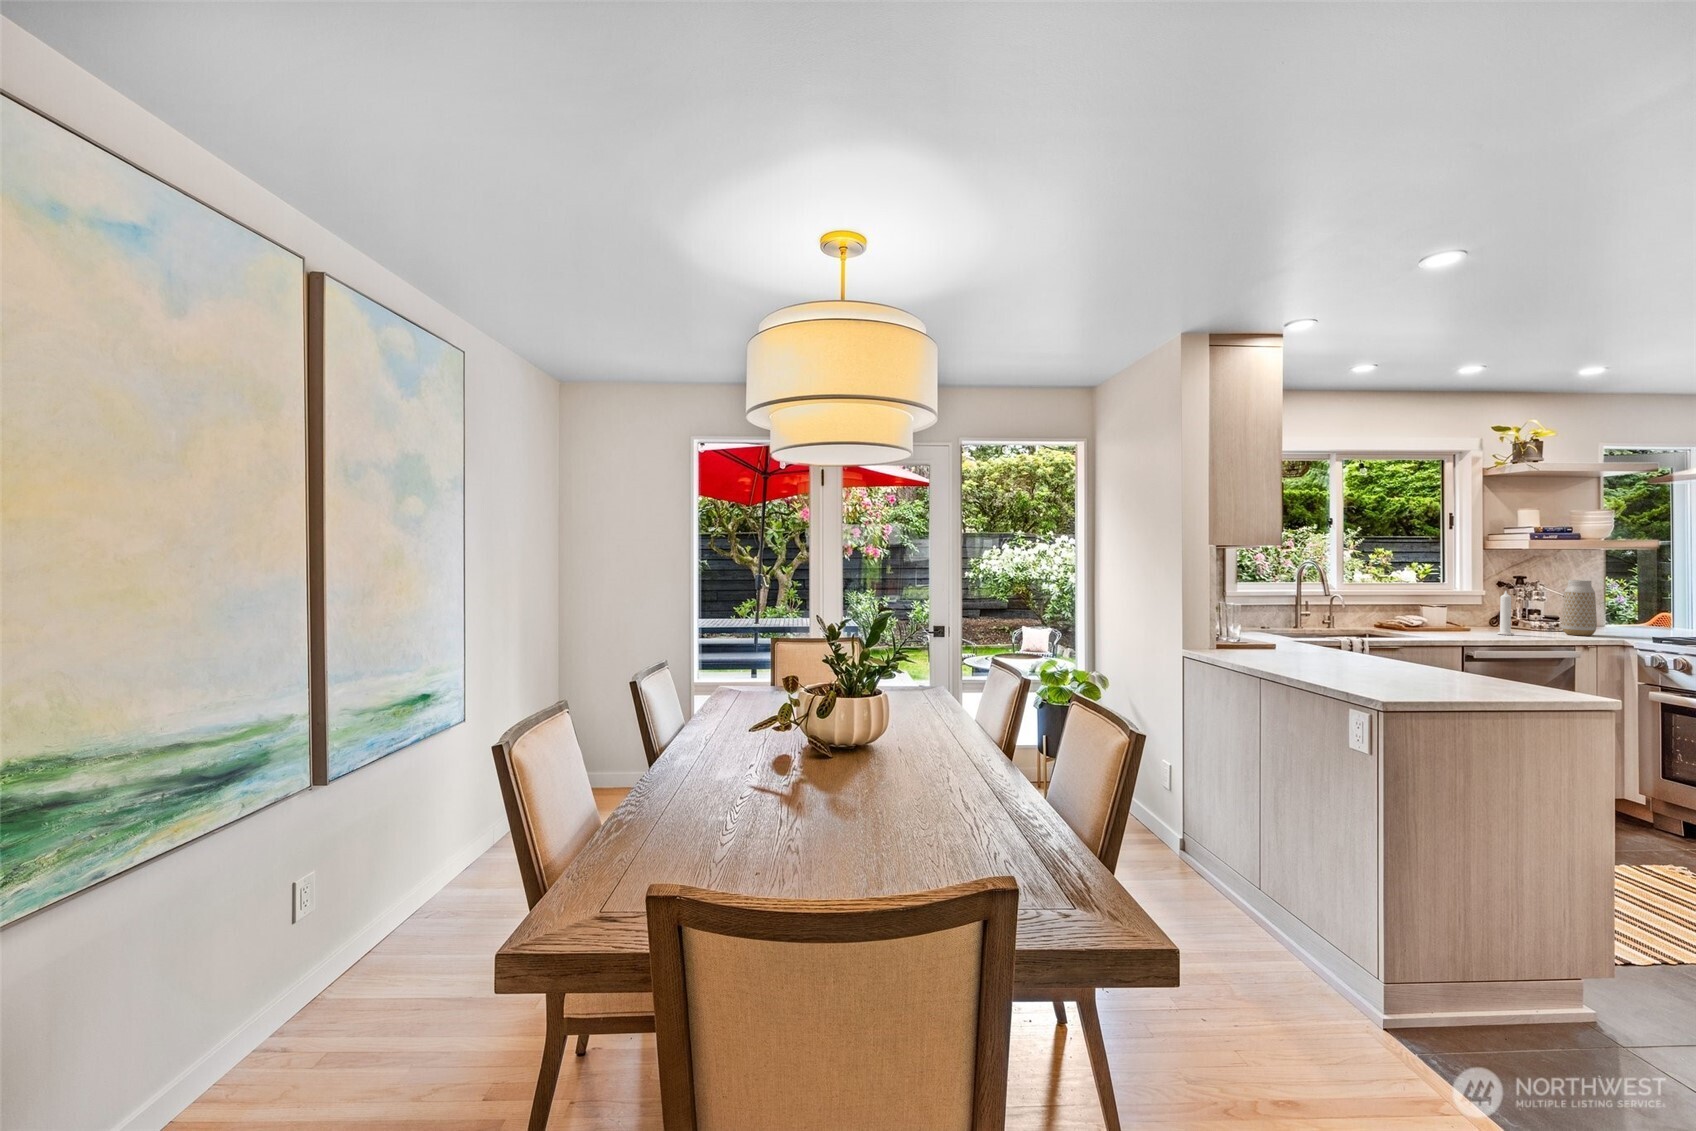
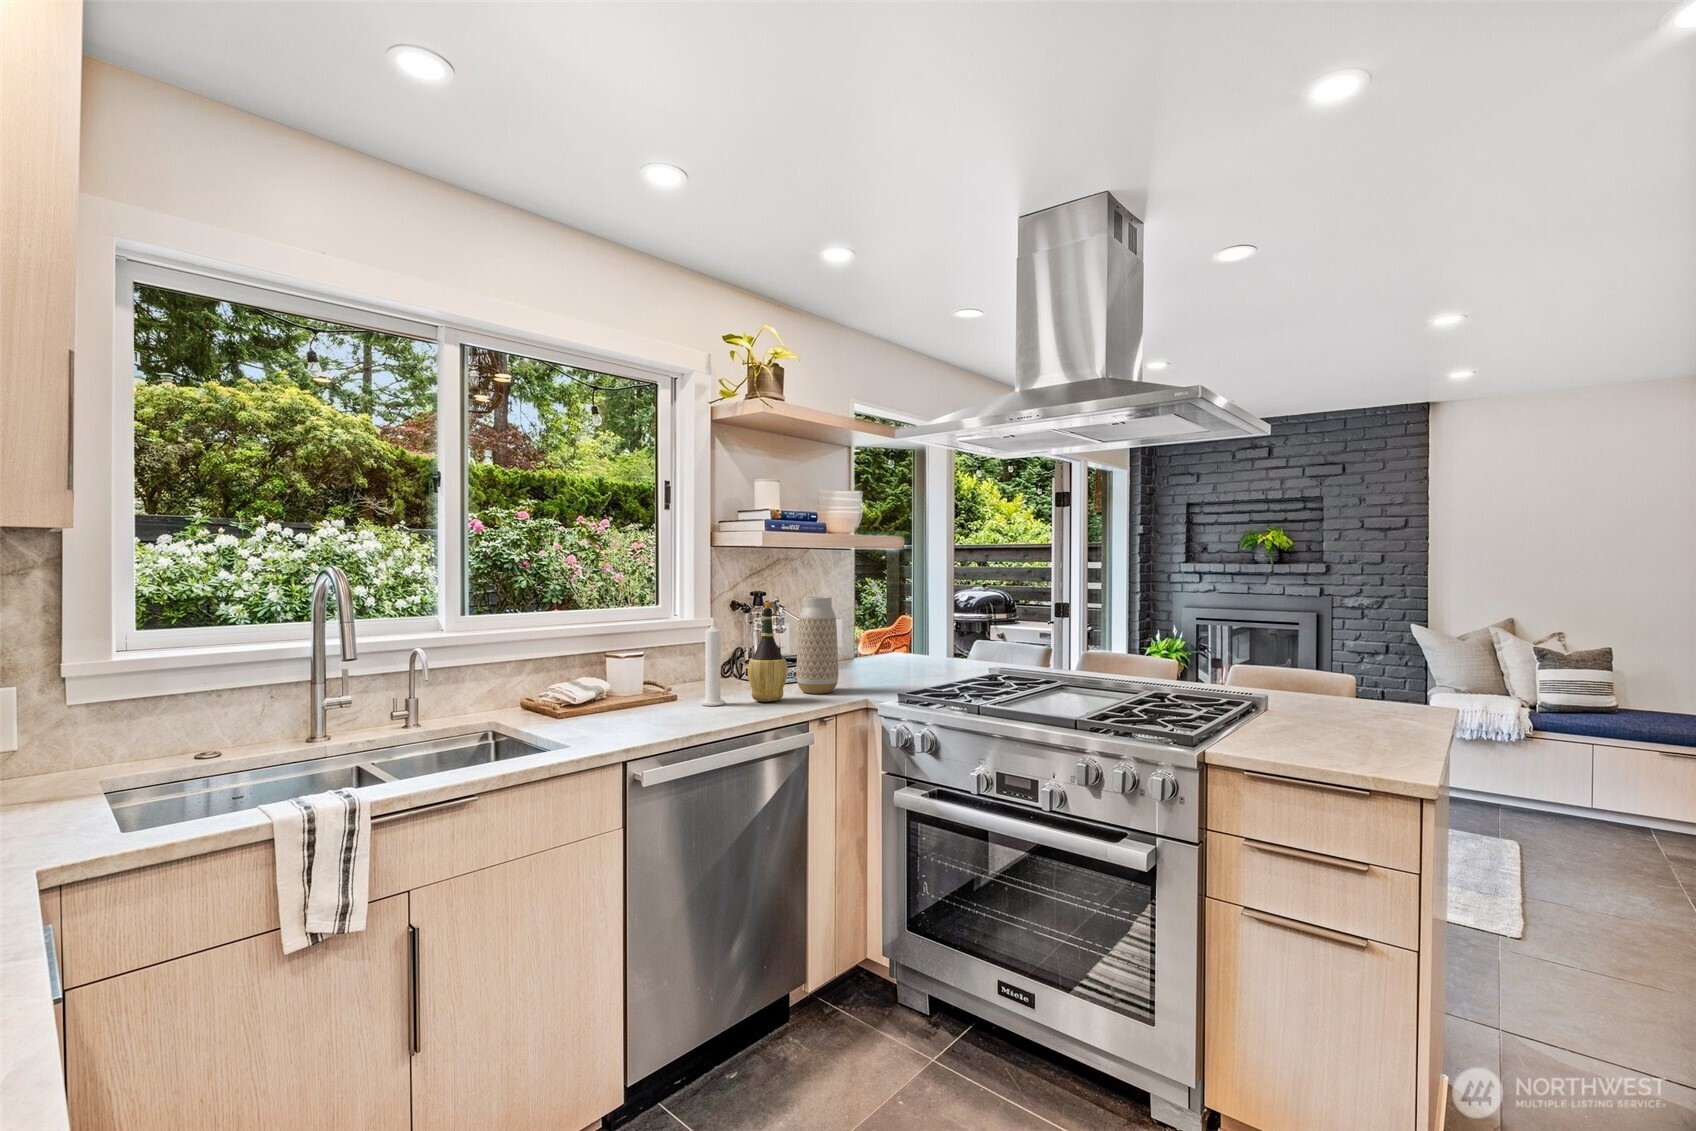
wine bottle: none [1529,582,1559,636] -> present [748,602,788,701]

